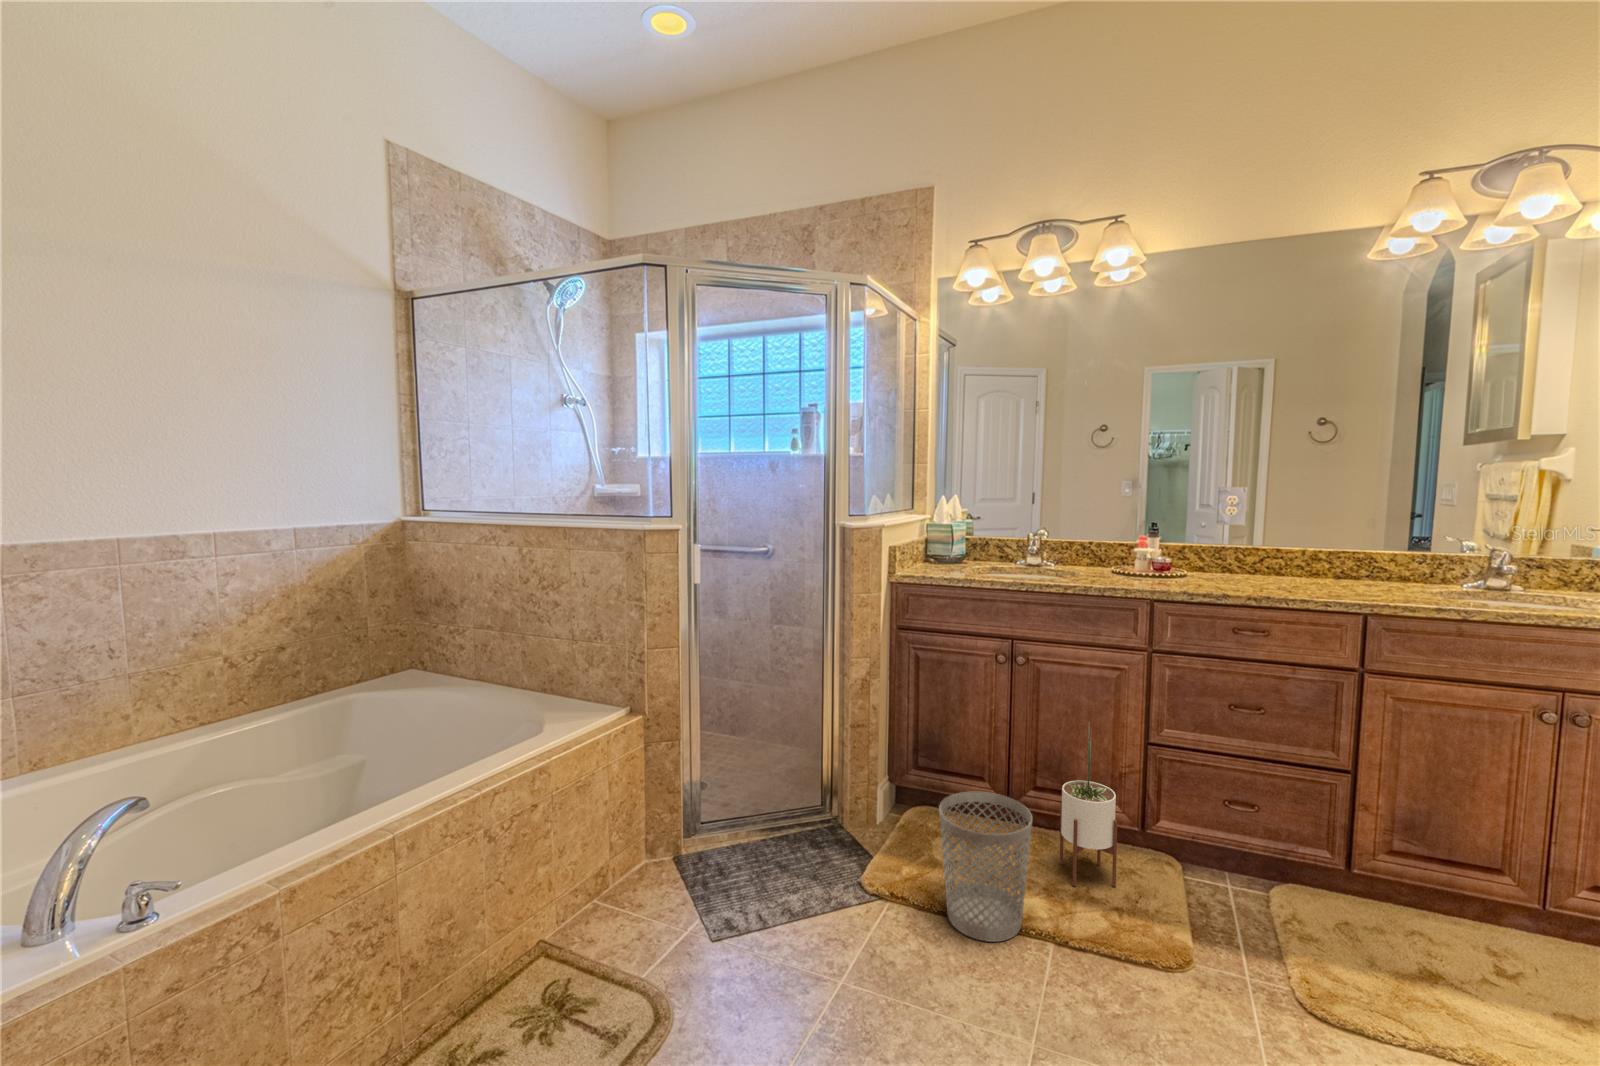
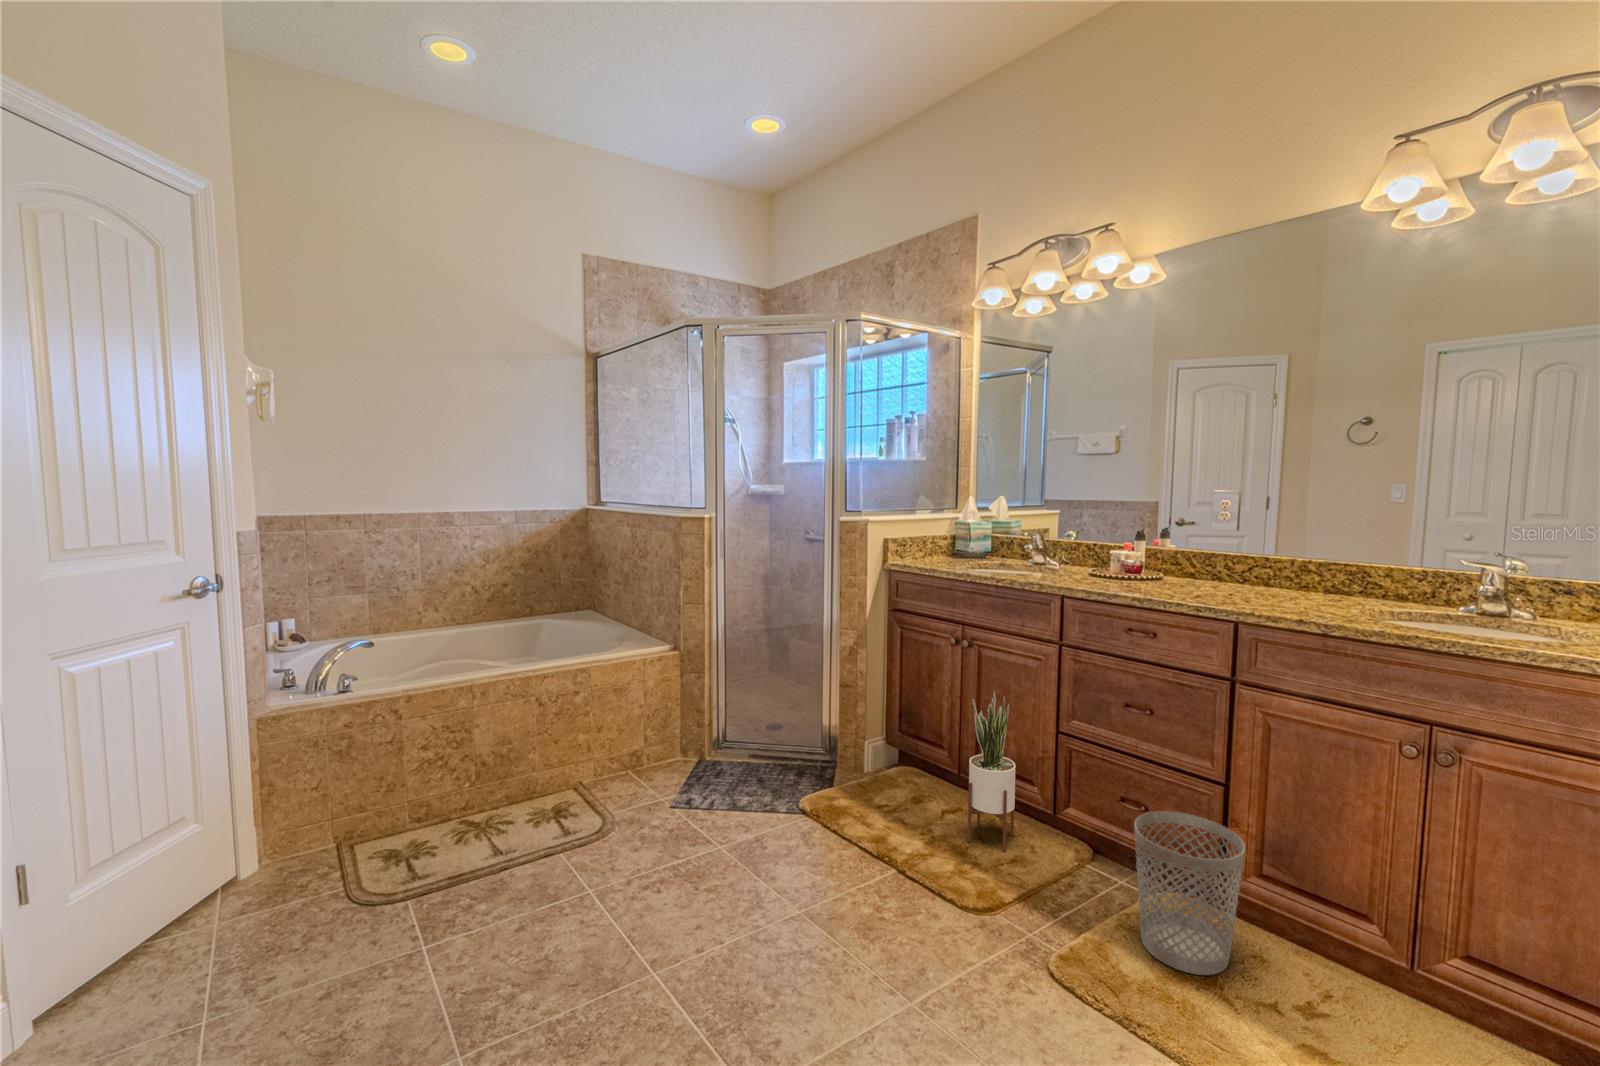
wastebasket: present [939,792,1032,942] -> present [1134,812,1245,975]

